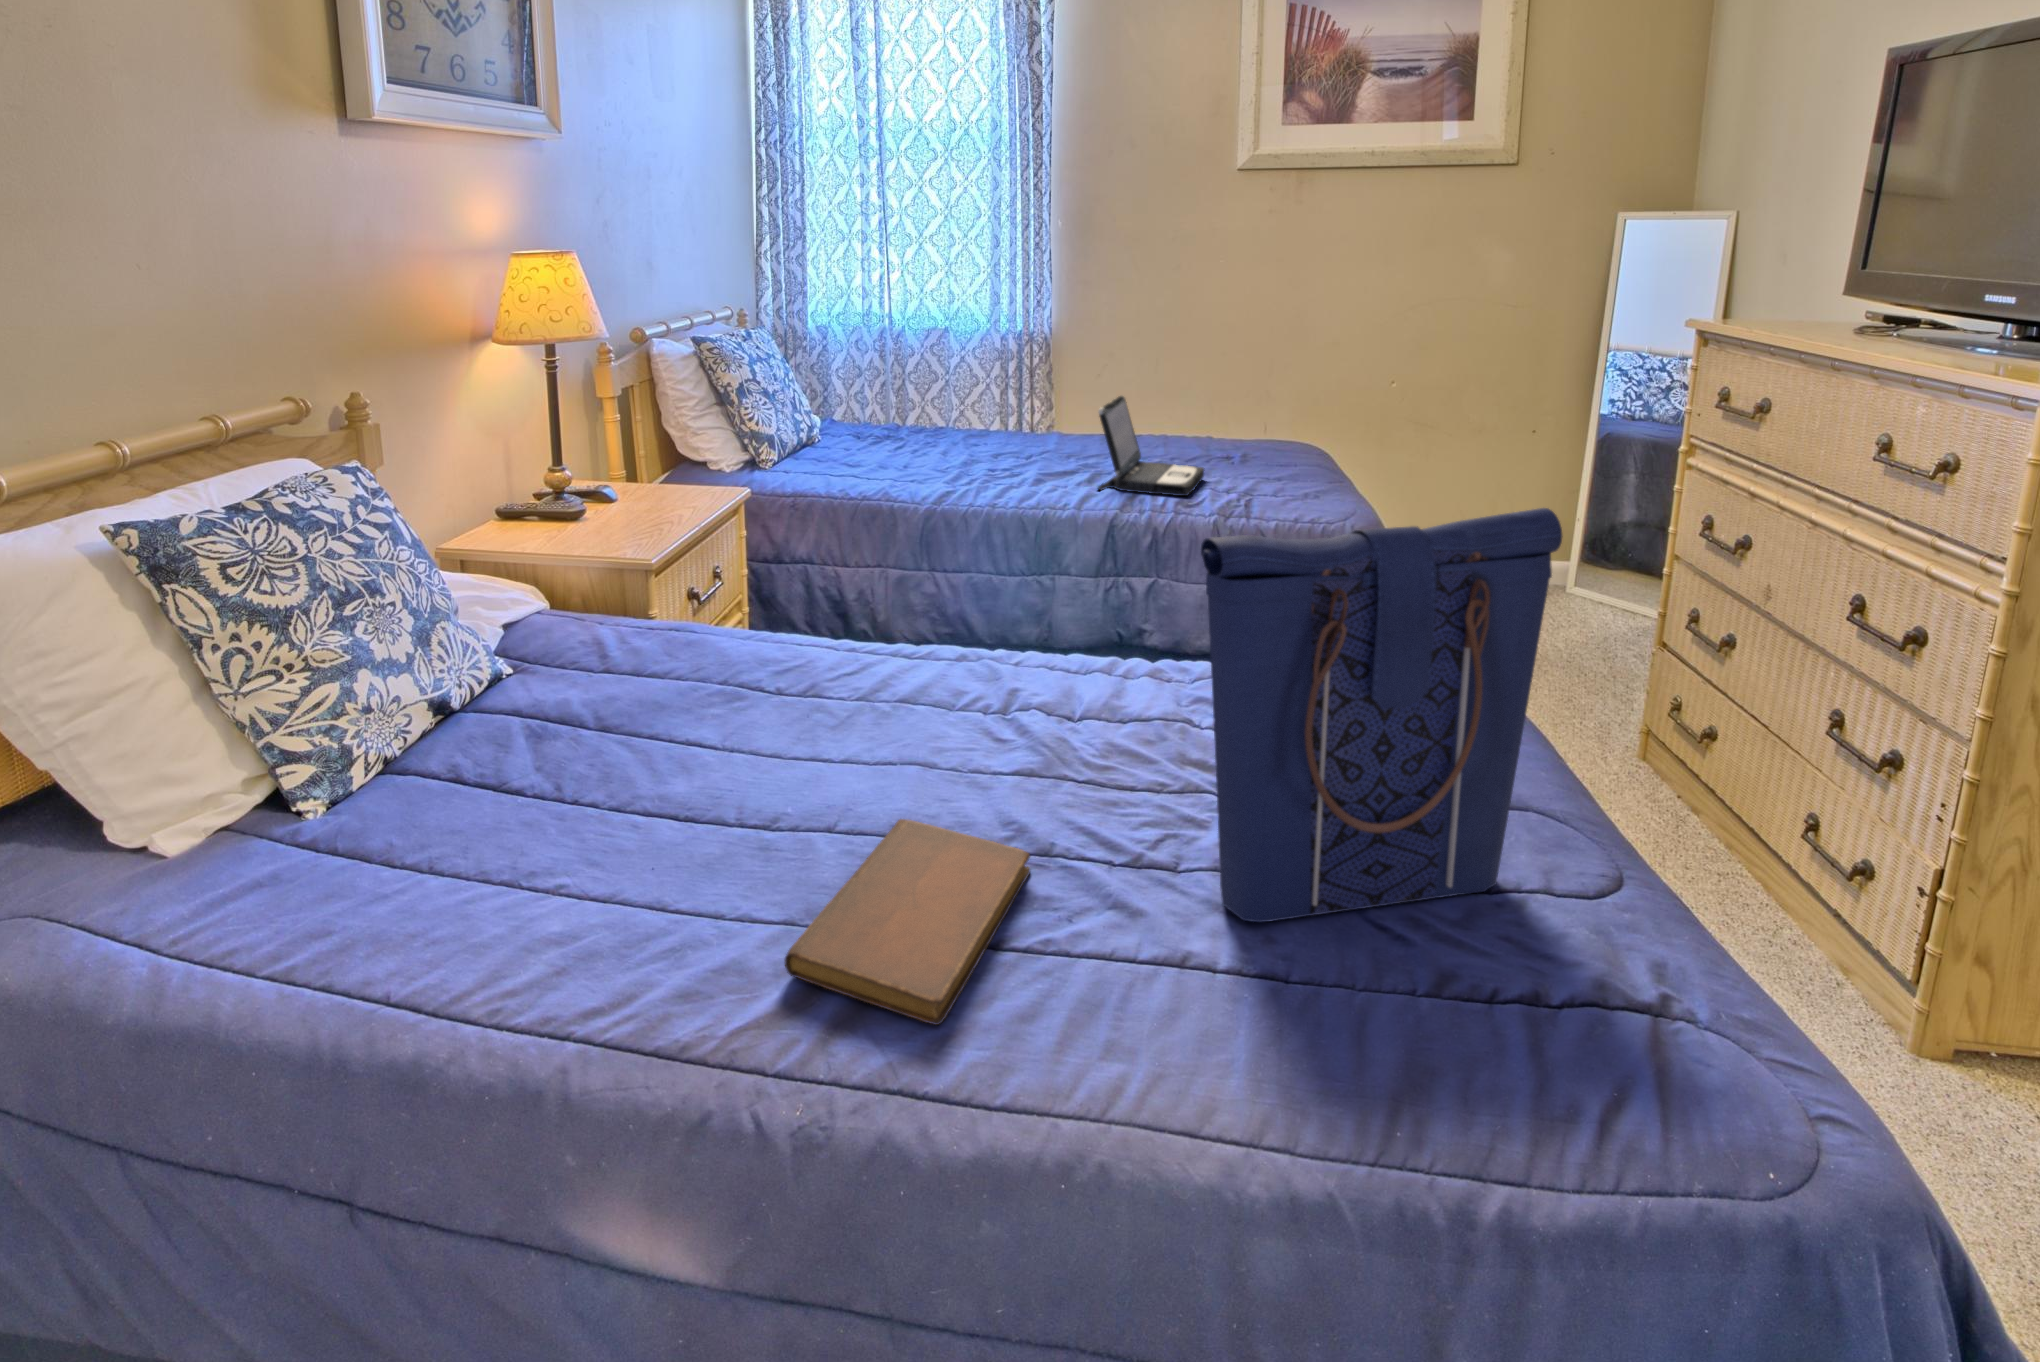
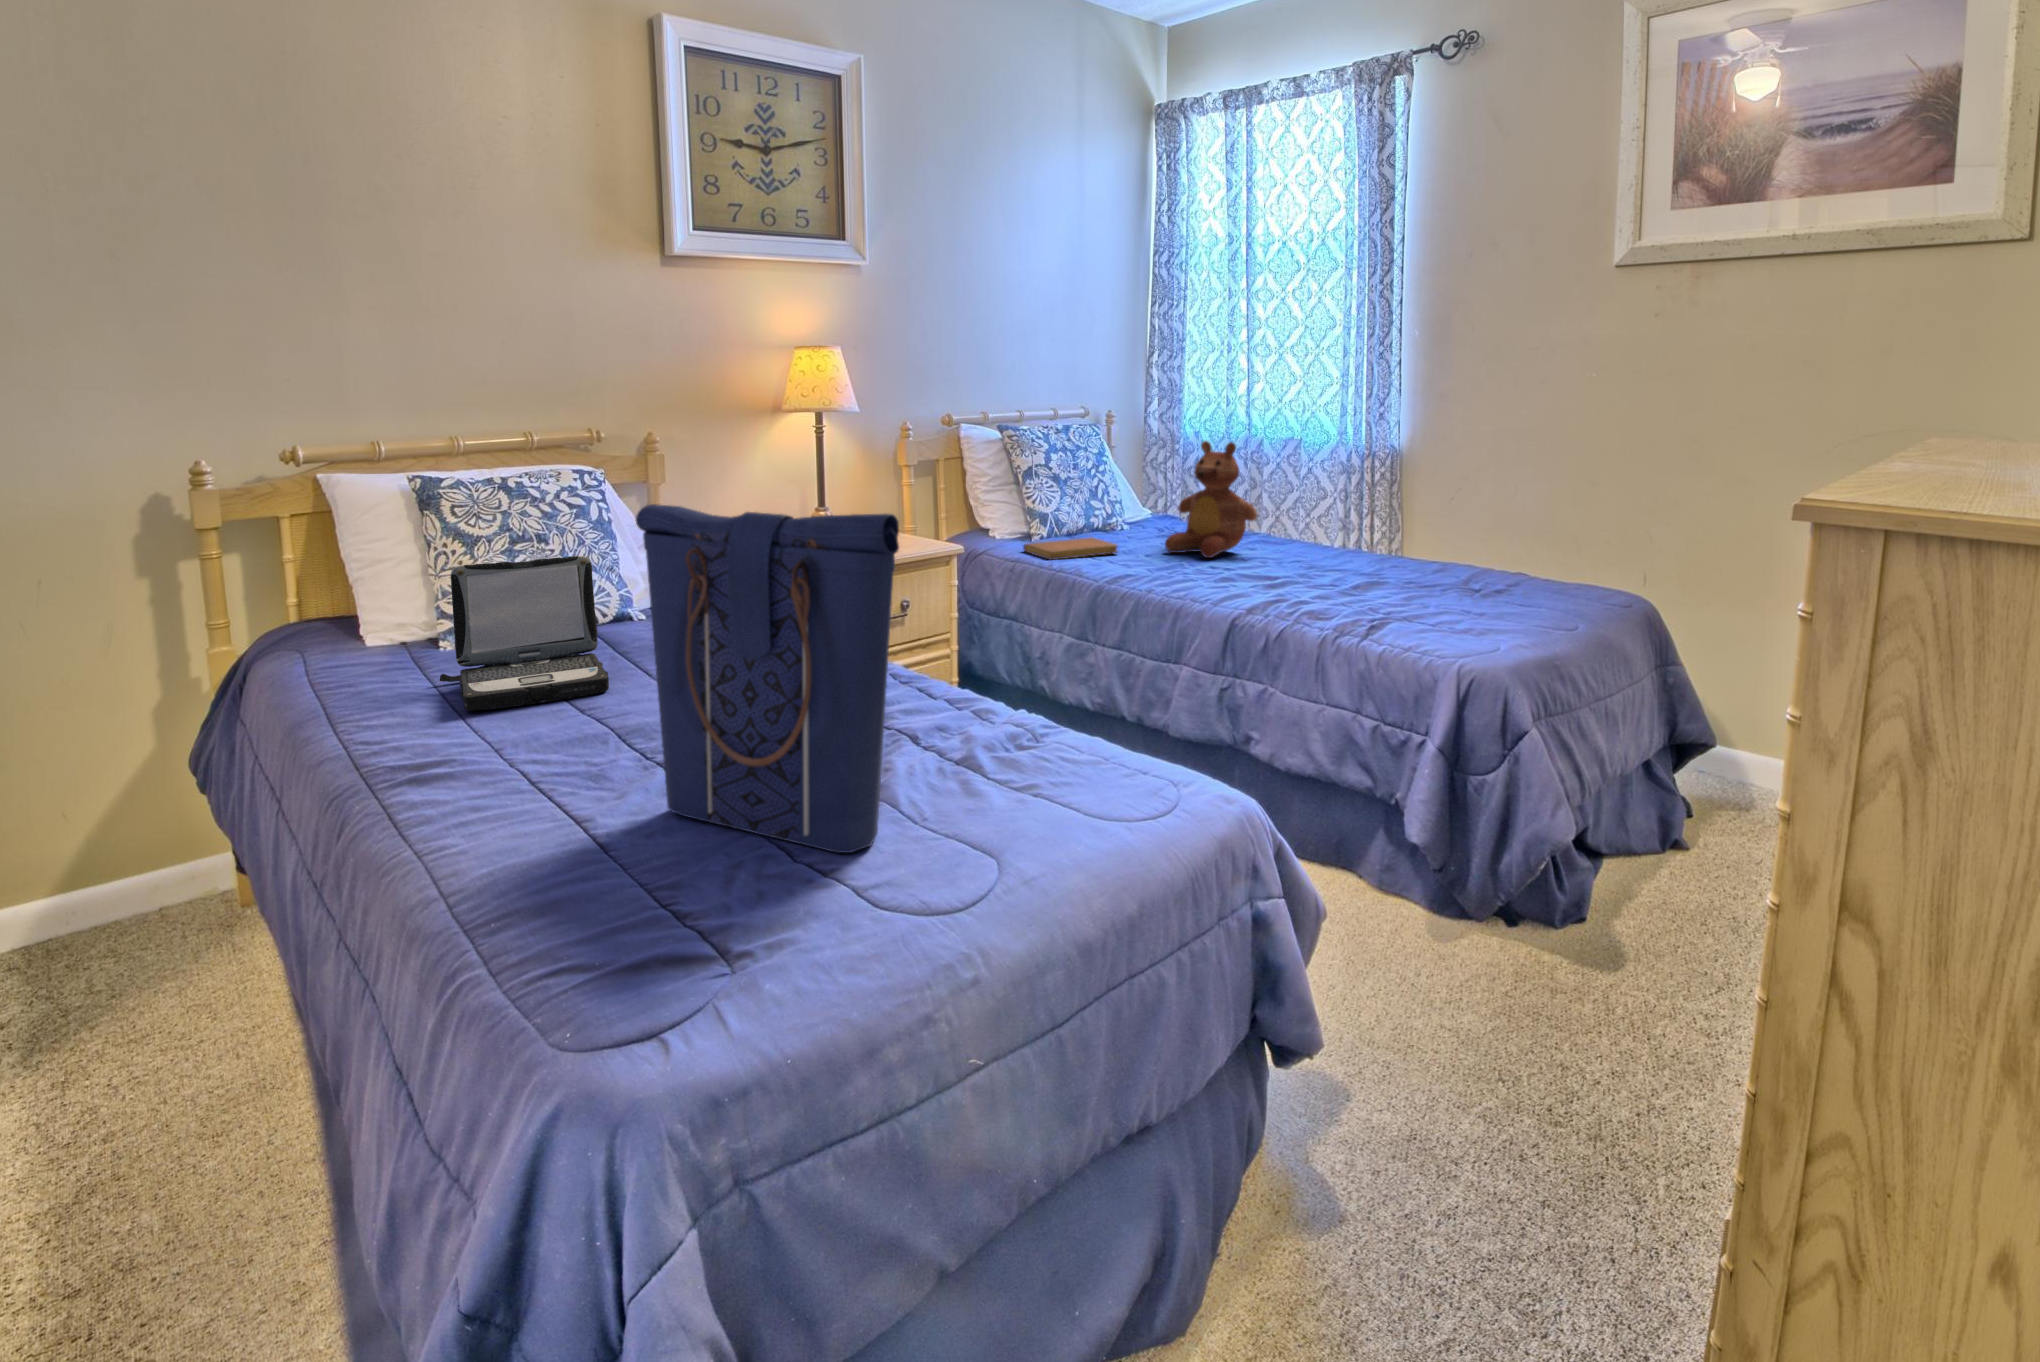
teddy bear: none [905,338,997,458] -> present [1165,441,1257,558]
laptop: present [1098,396,1204,496] -> present [440,556,609,711]
notebook: present [785,819,1030,1025] -> present [1023,537,1118,560]

